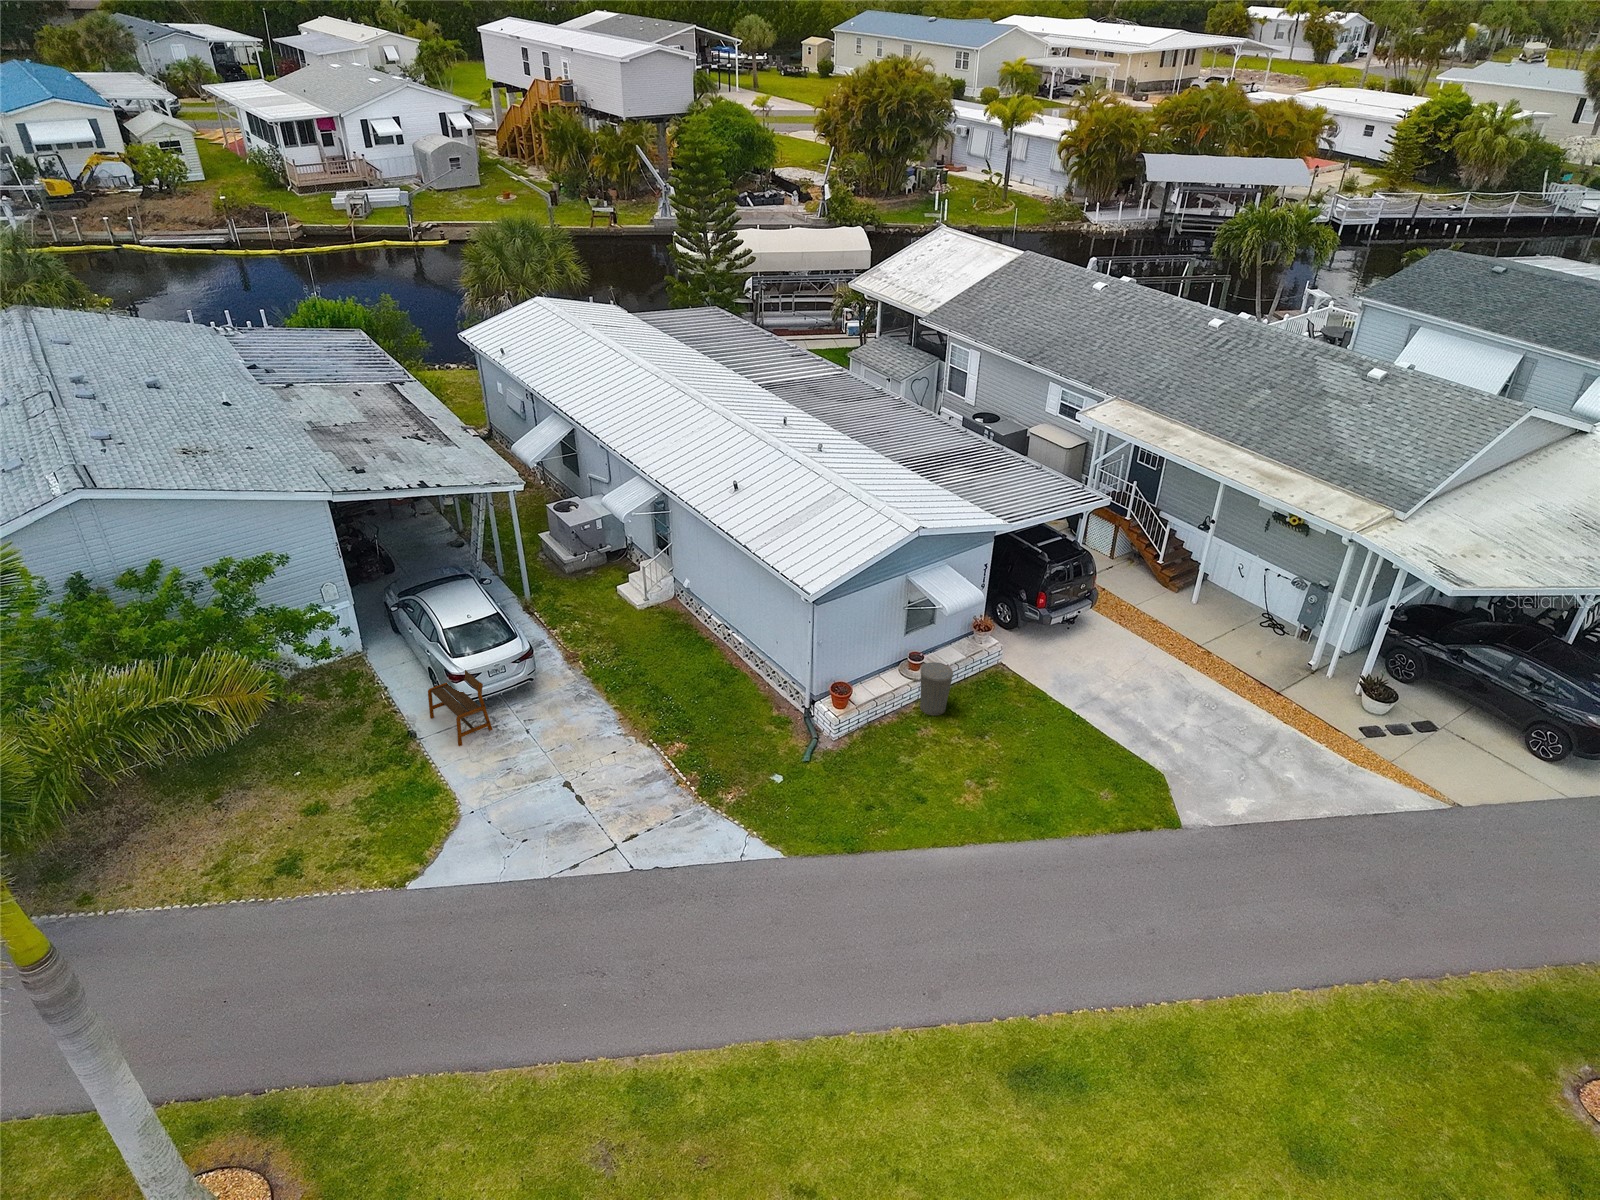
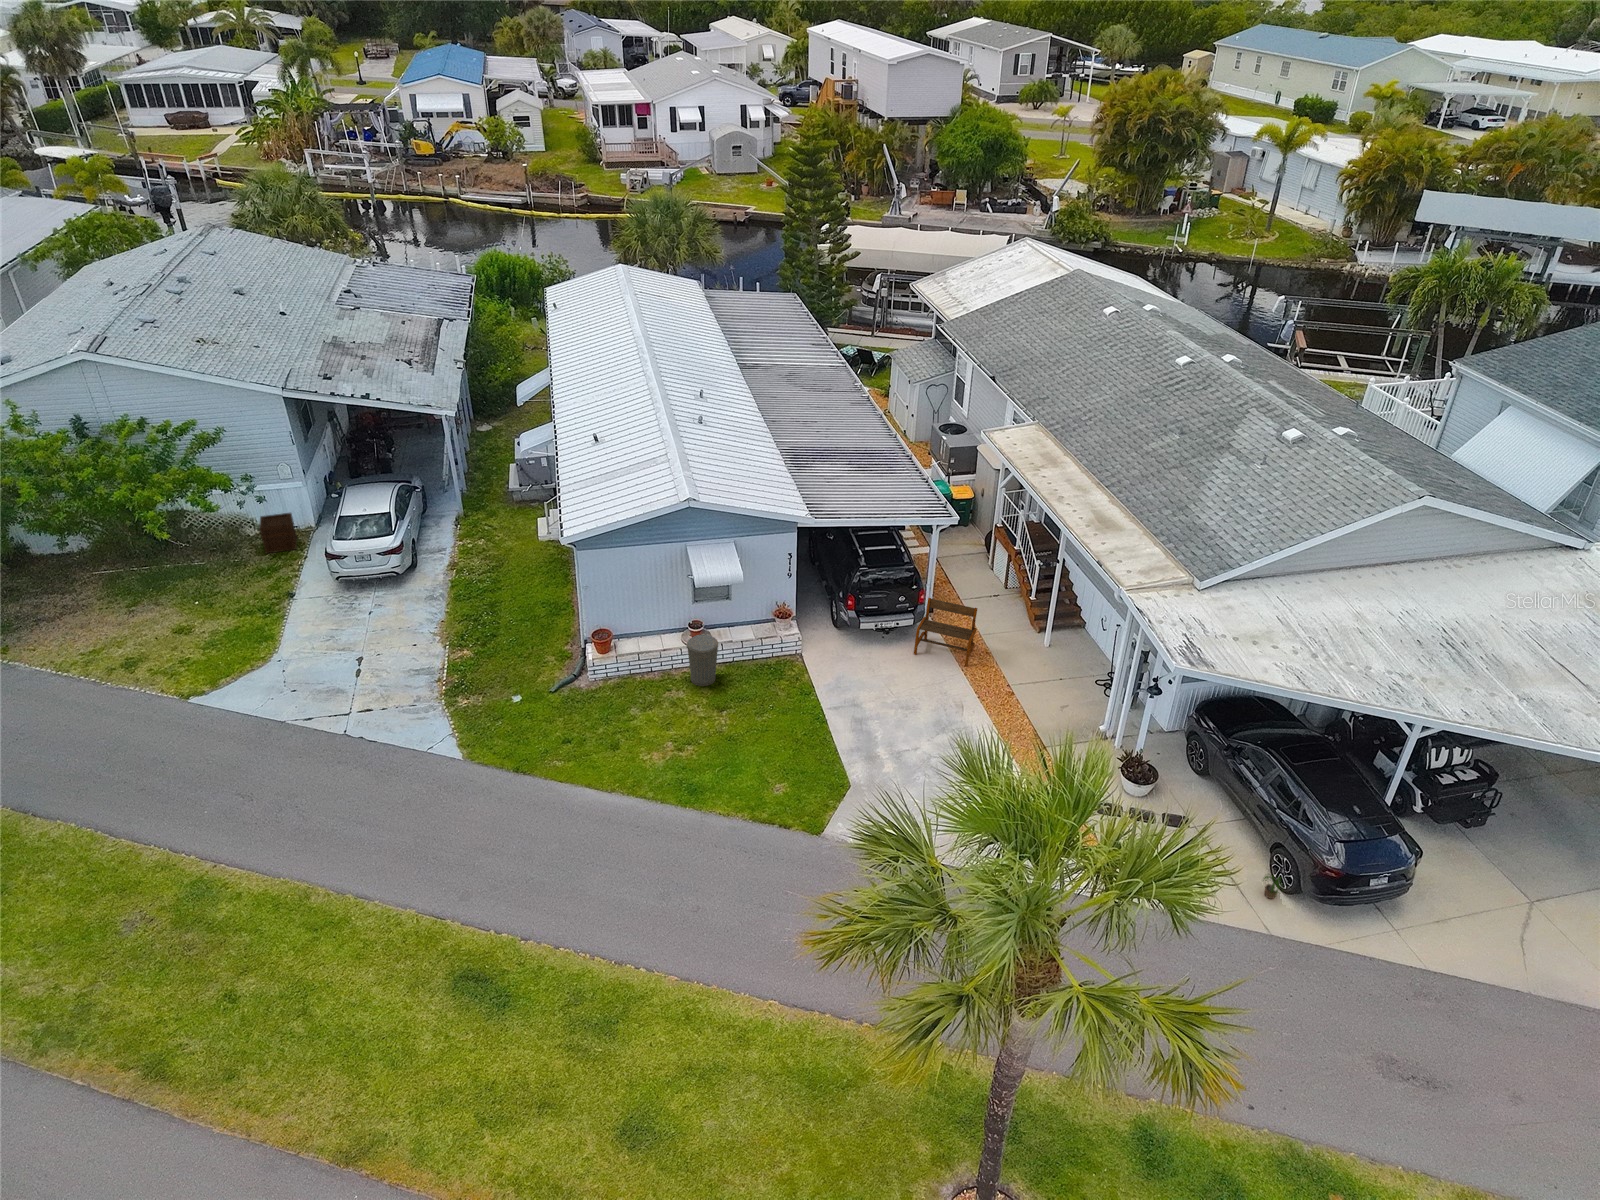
wooden crate: none [300,640,357,696] -> present [259,513,297,553]
bench: present [428,670,492,746] -> present [914,598,977,667]
potted plant: none [1515,743,1545,764] -> present [1264,876,1285,899]

